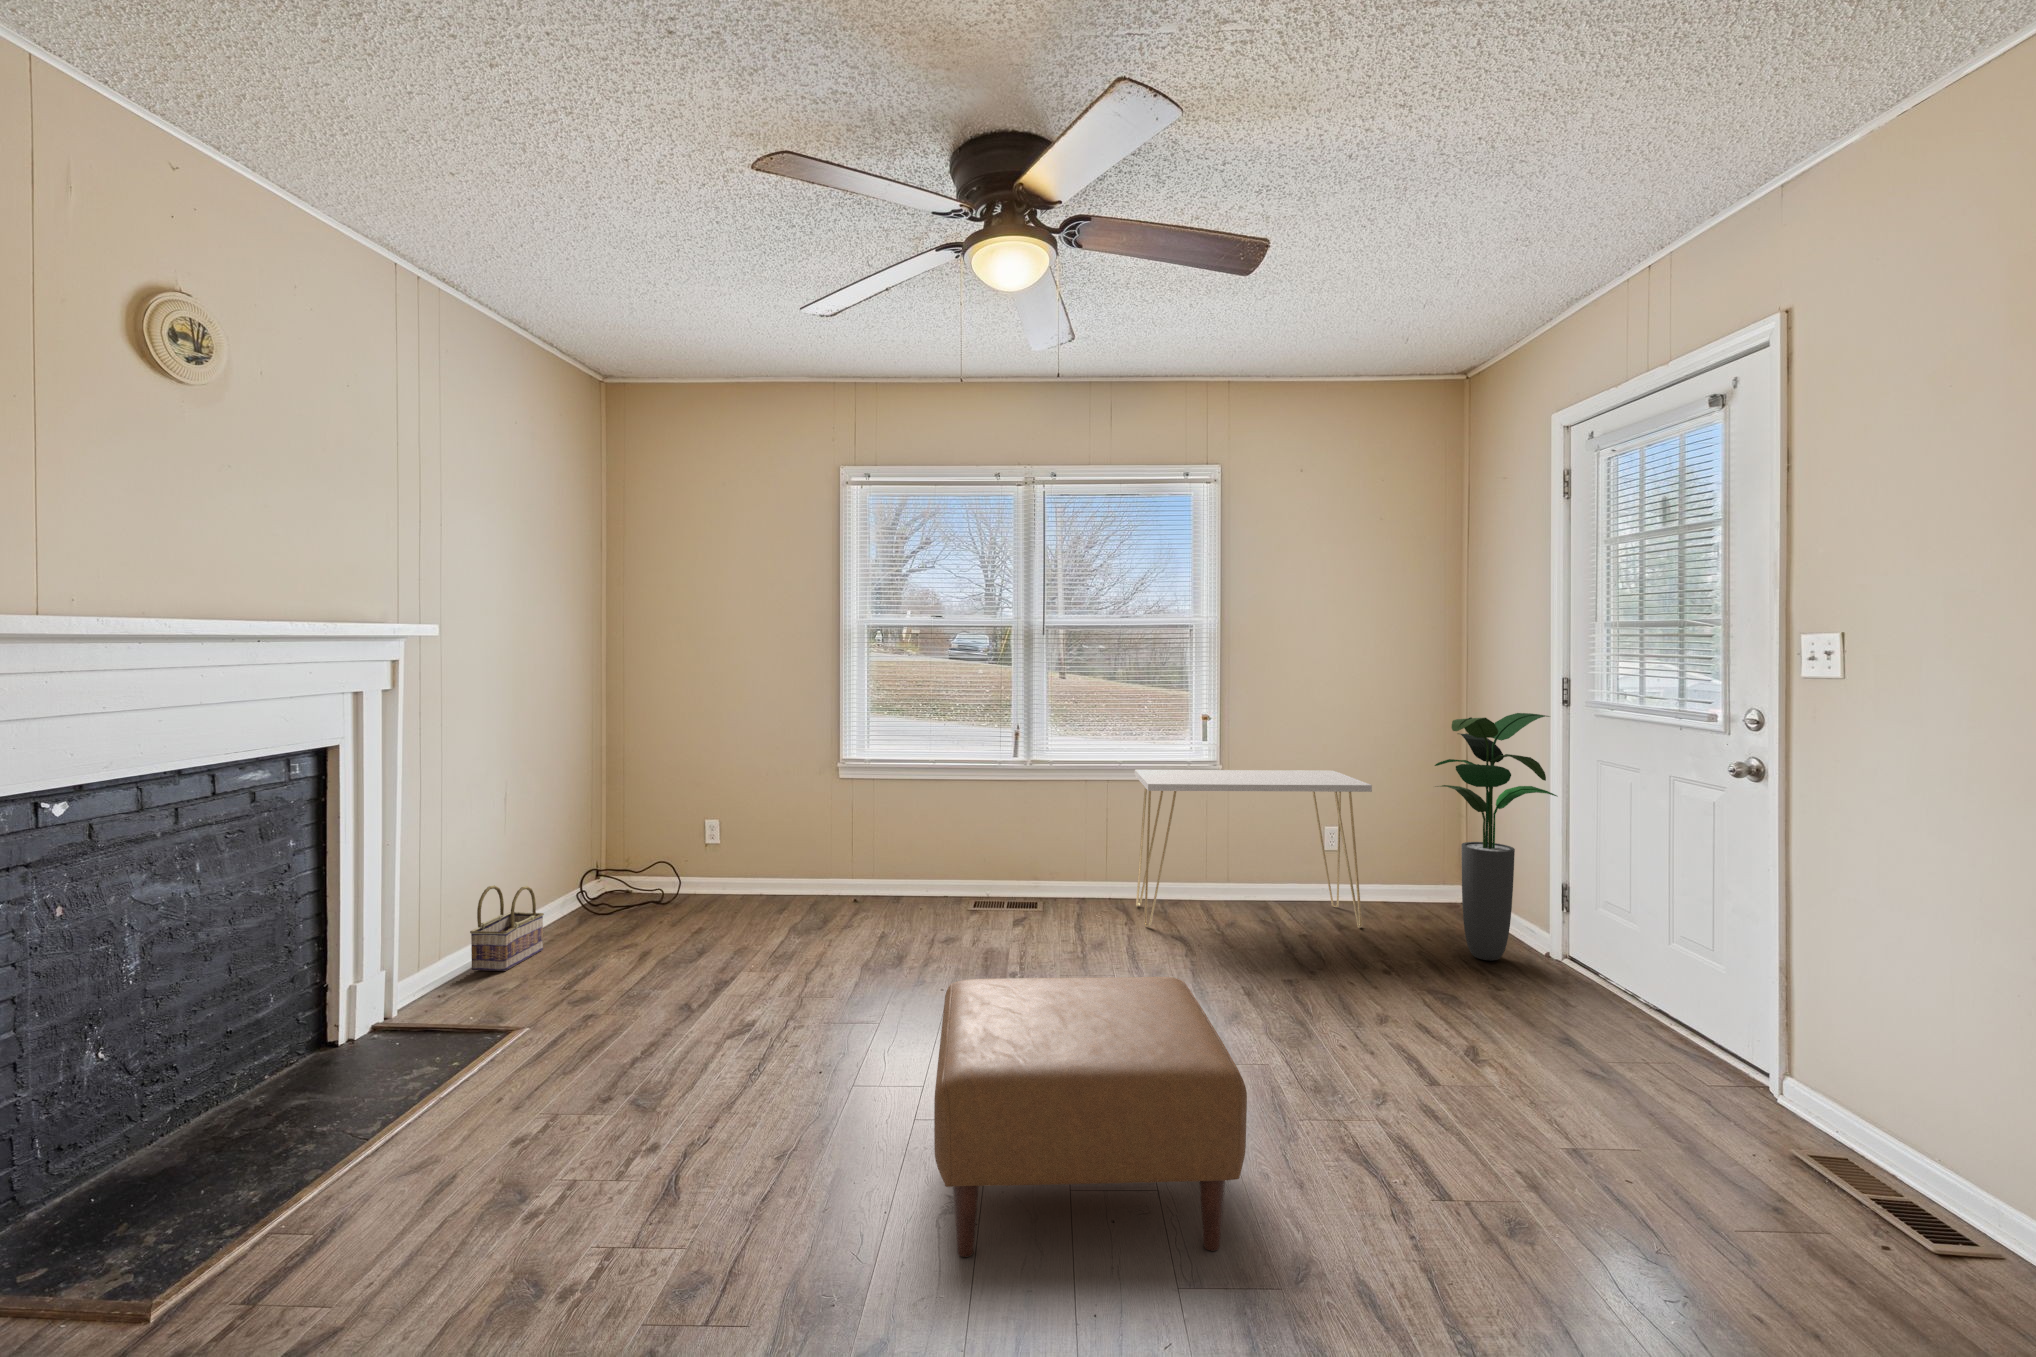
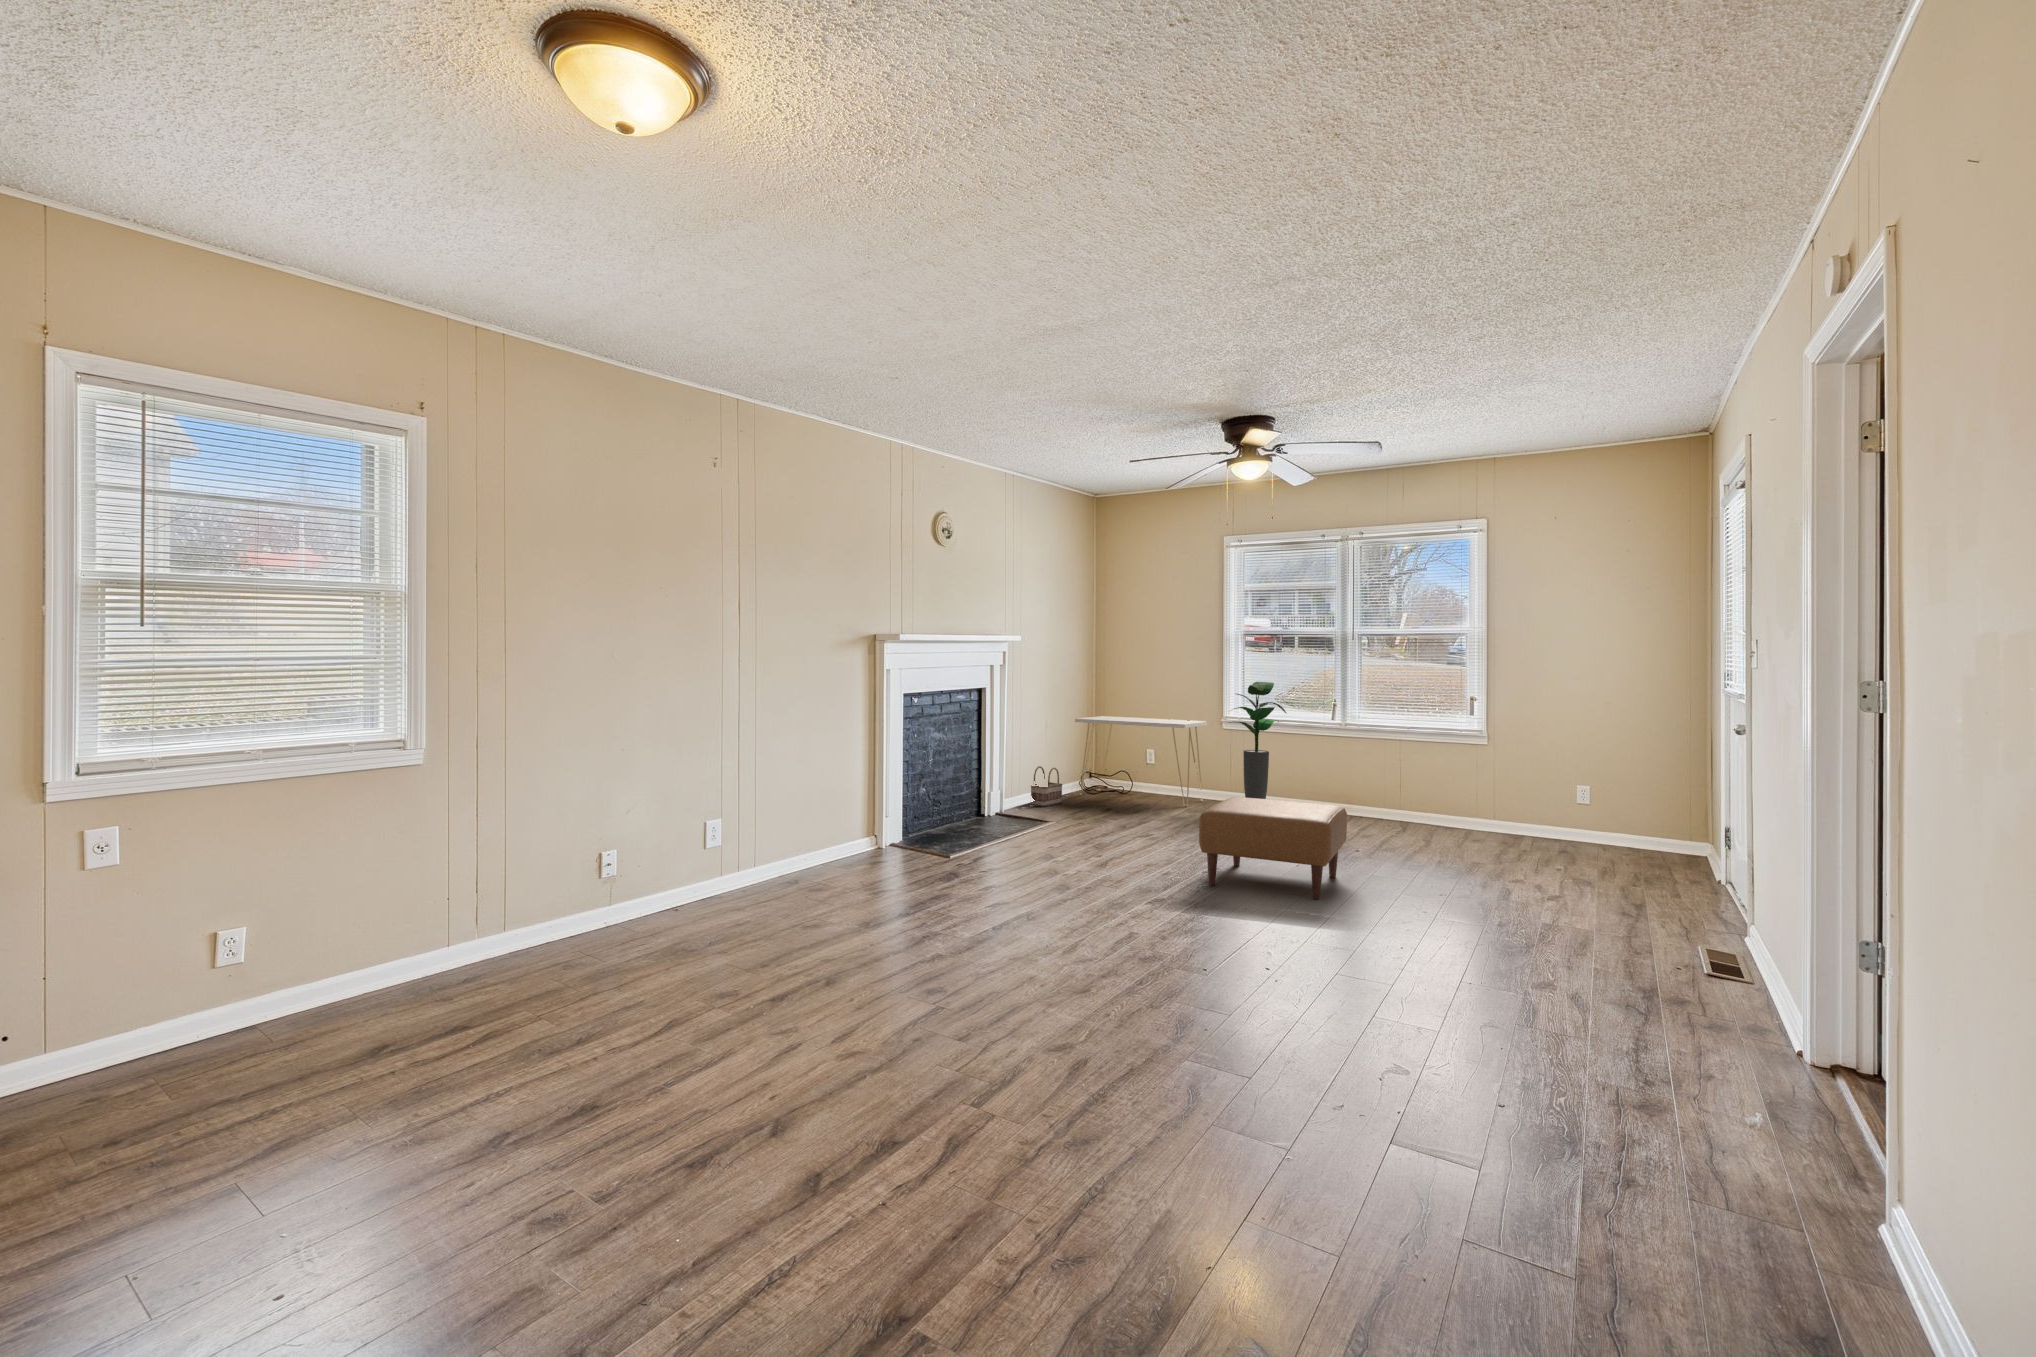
potted plant: present [1435,713,1557,960] -> present [1229,682,1286,799]
console table: present [1135,770,1372,928] -> present [1075,716,1207,807]

